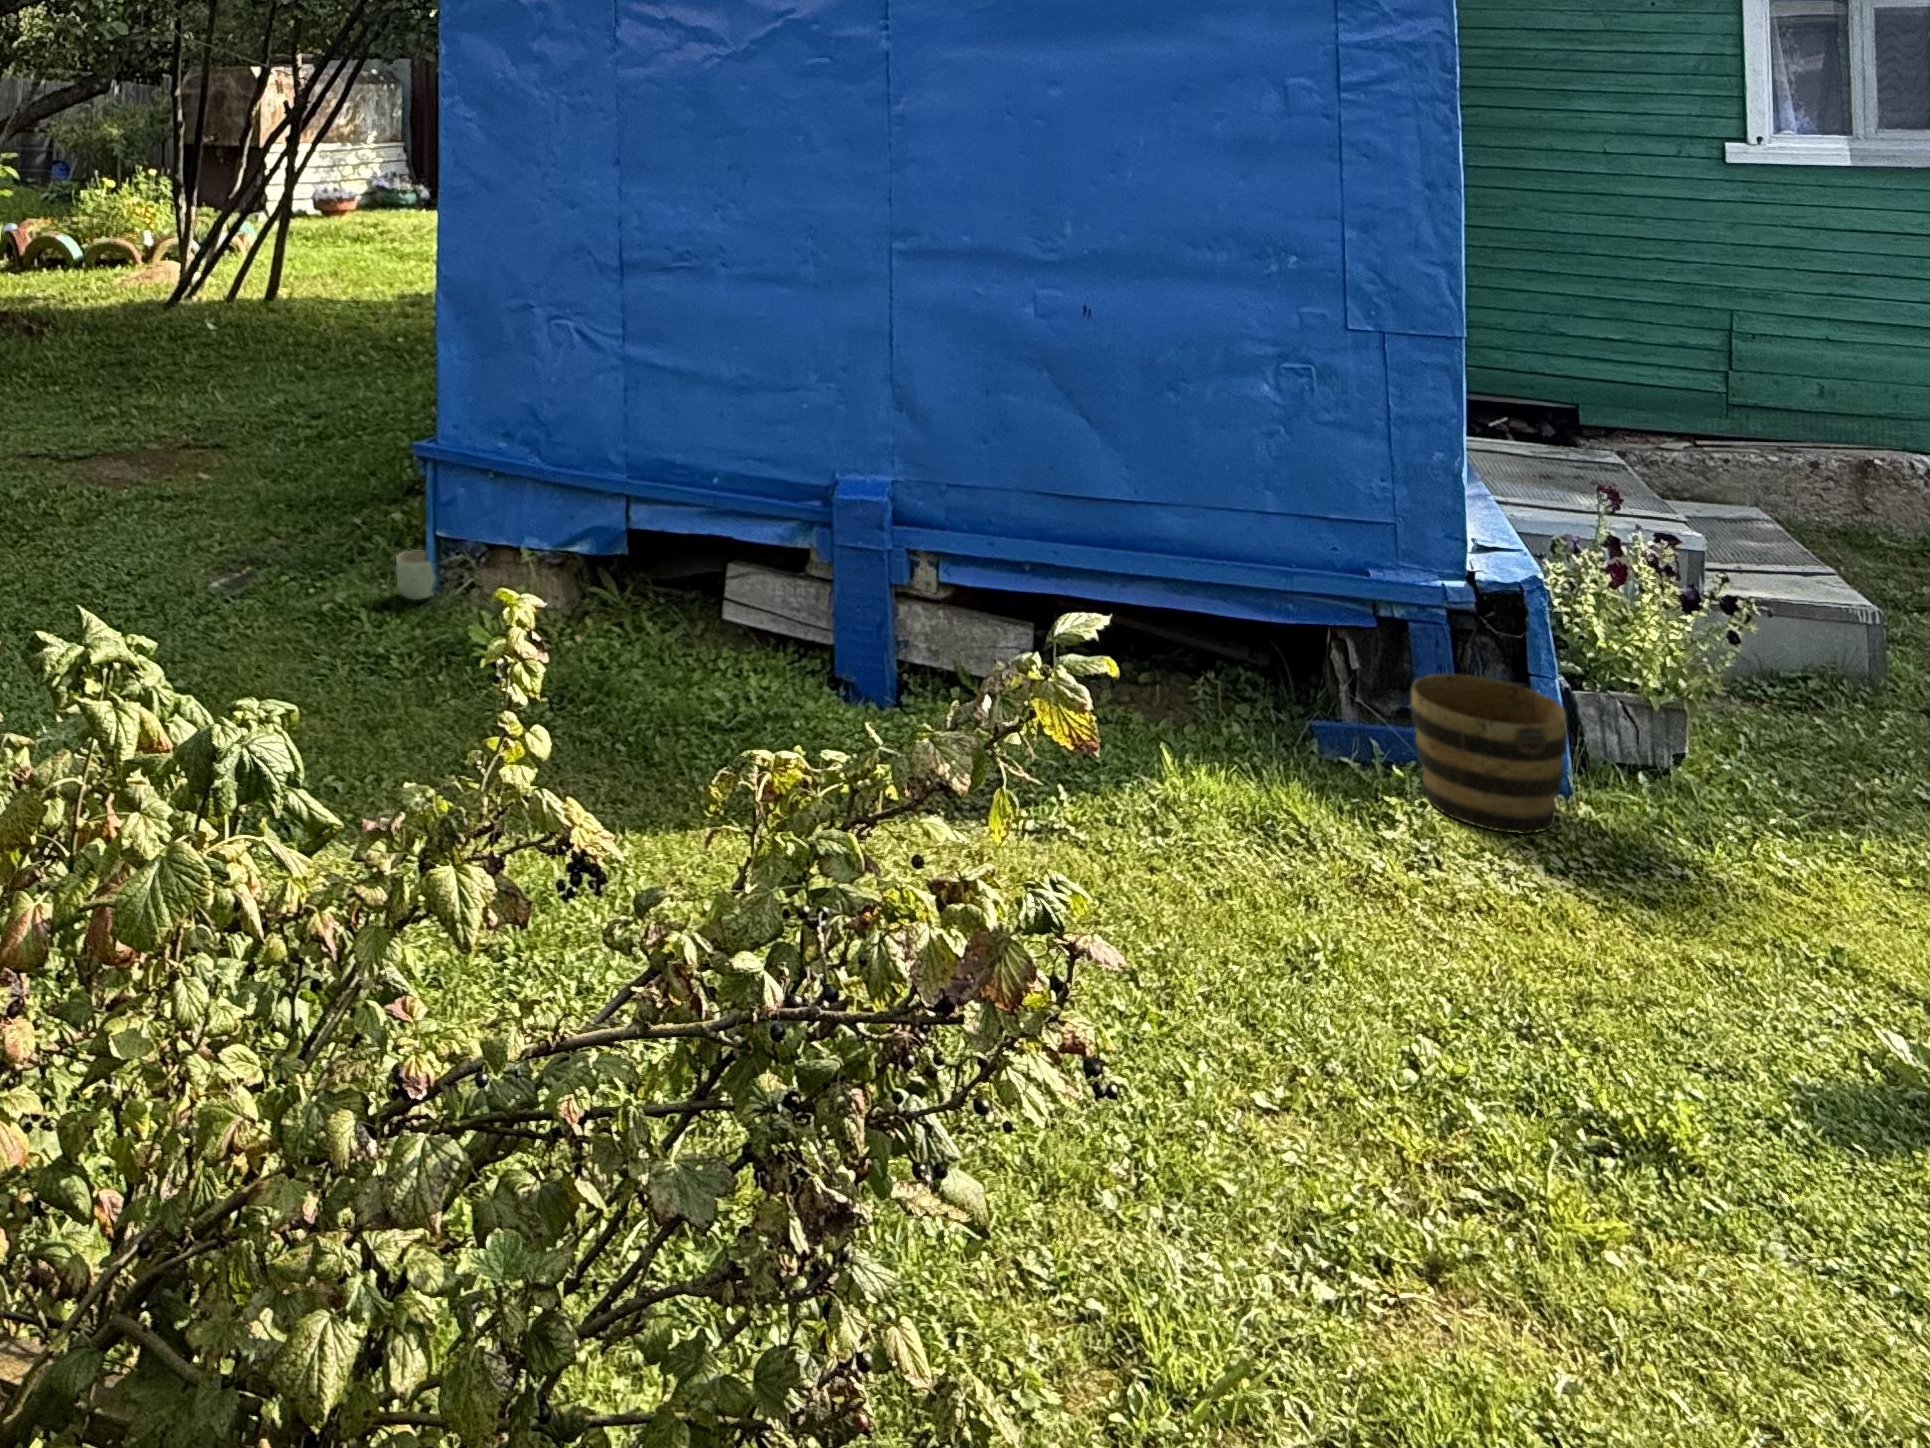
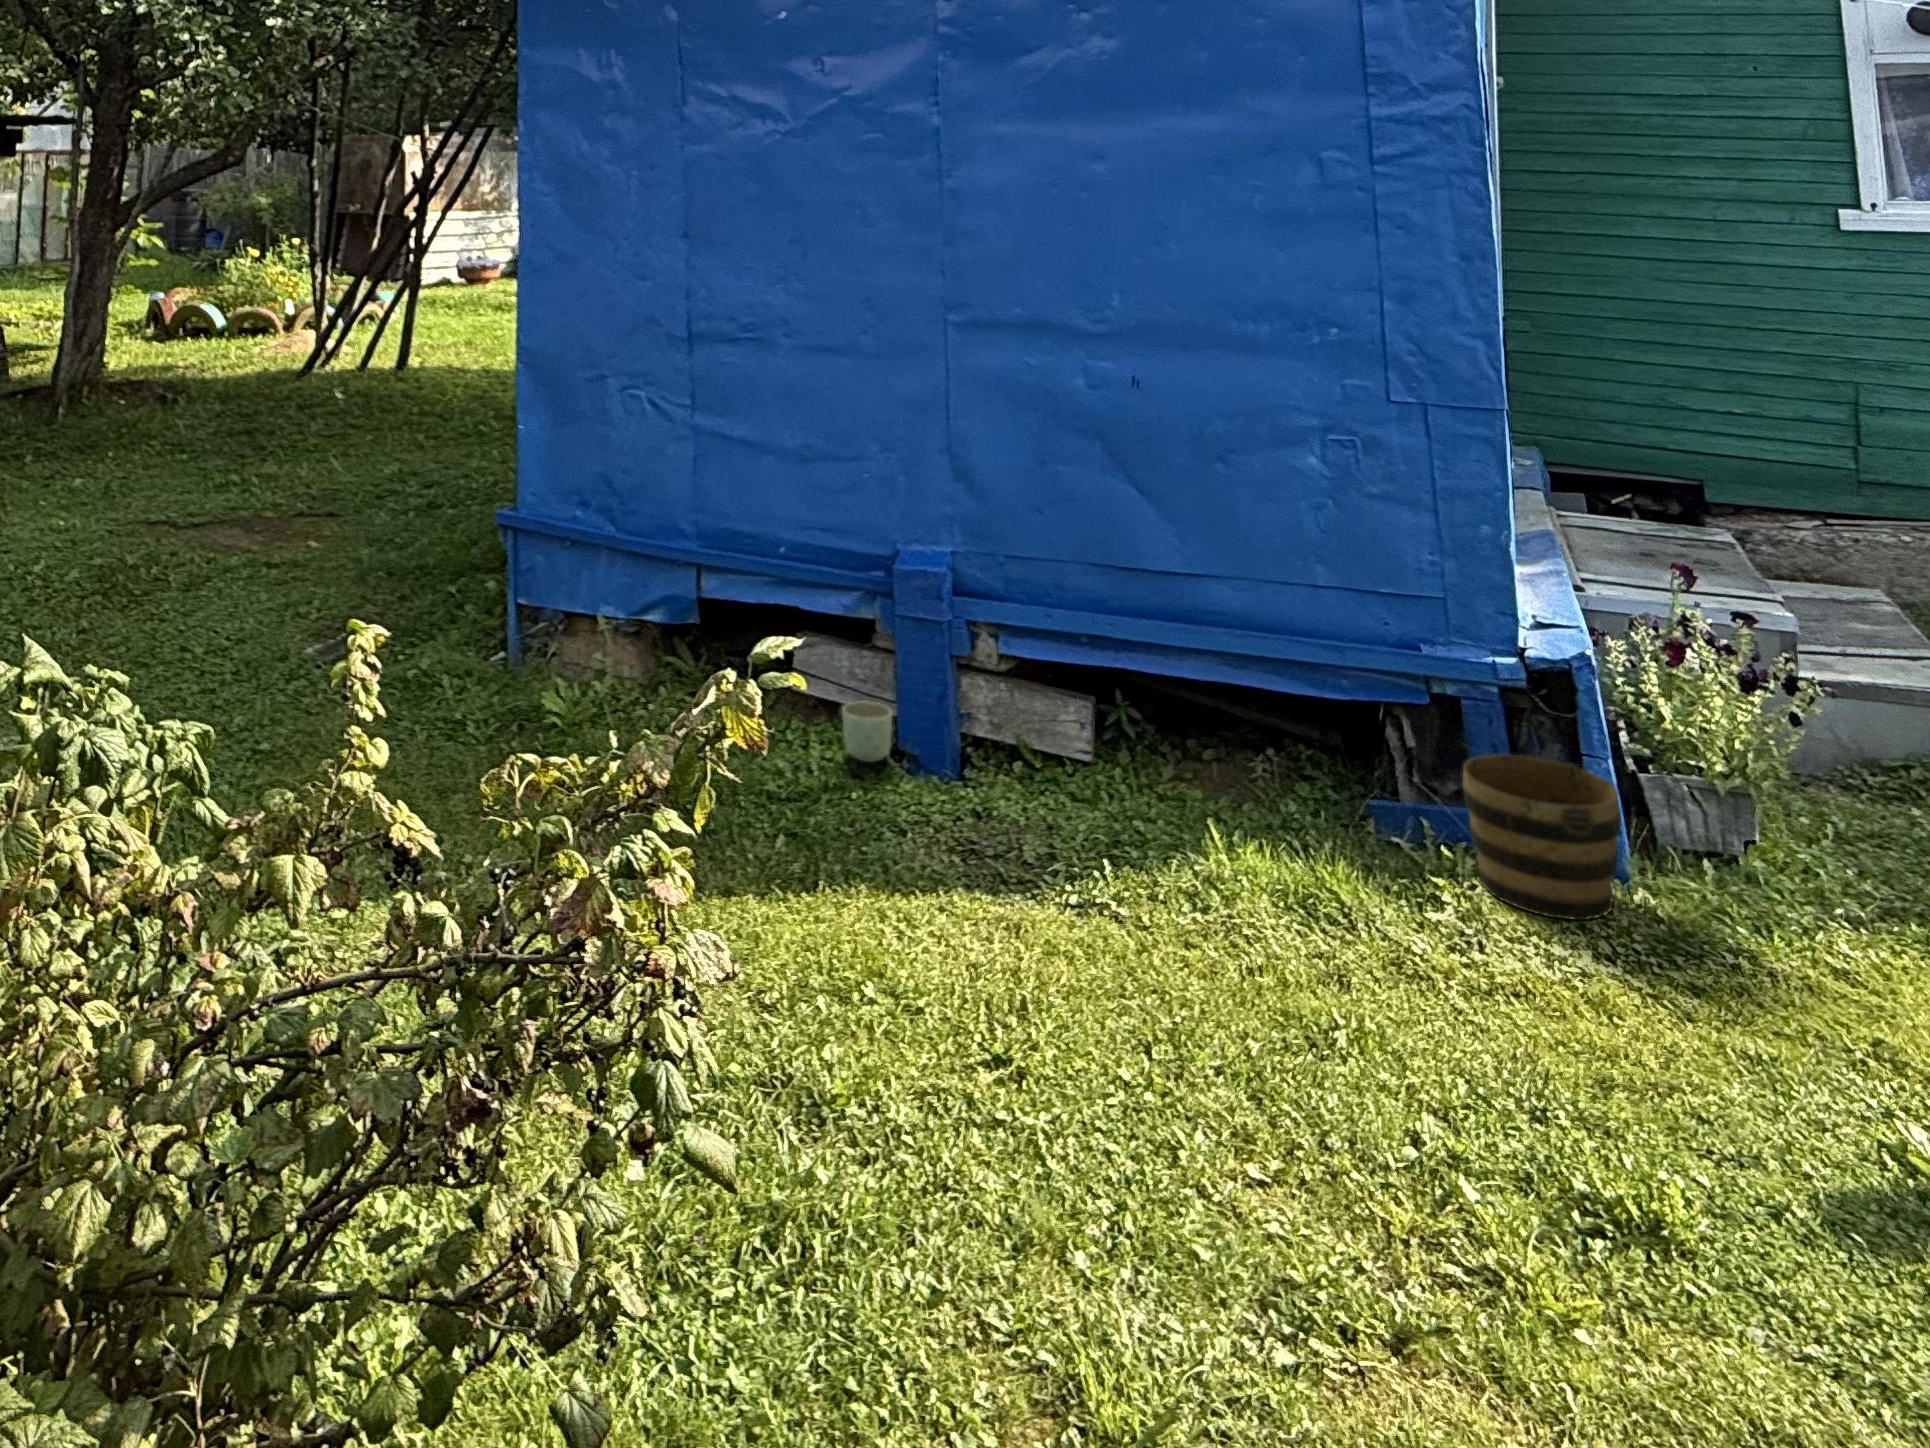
planter: present [396,551,435,600] -> present [842,702,892,762]

